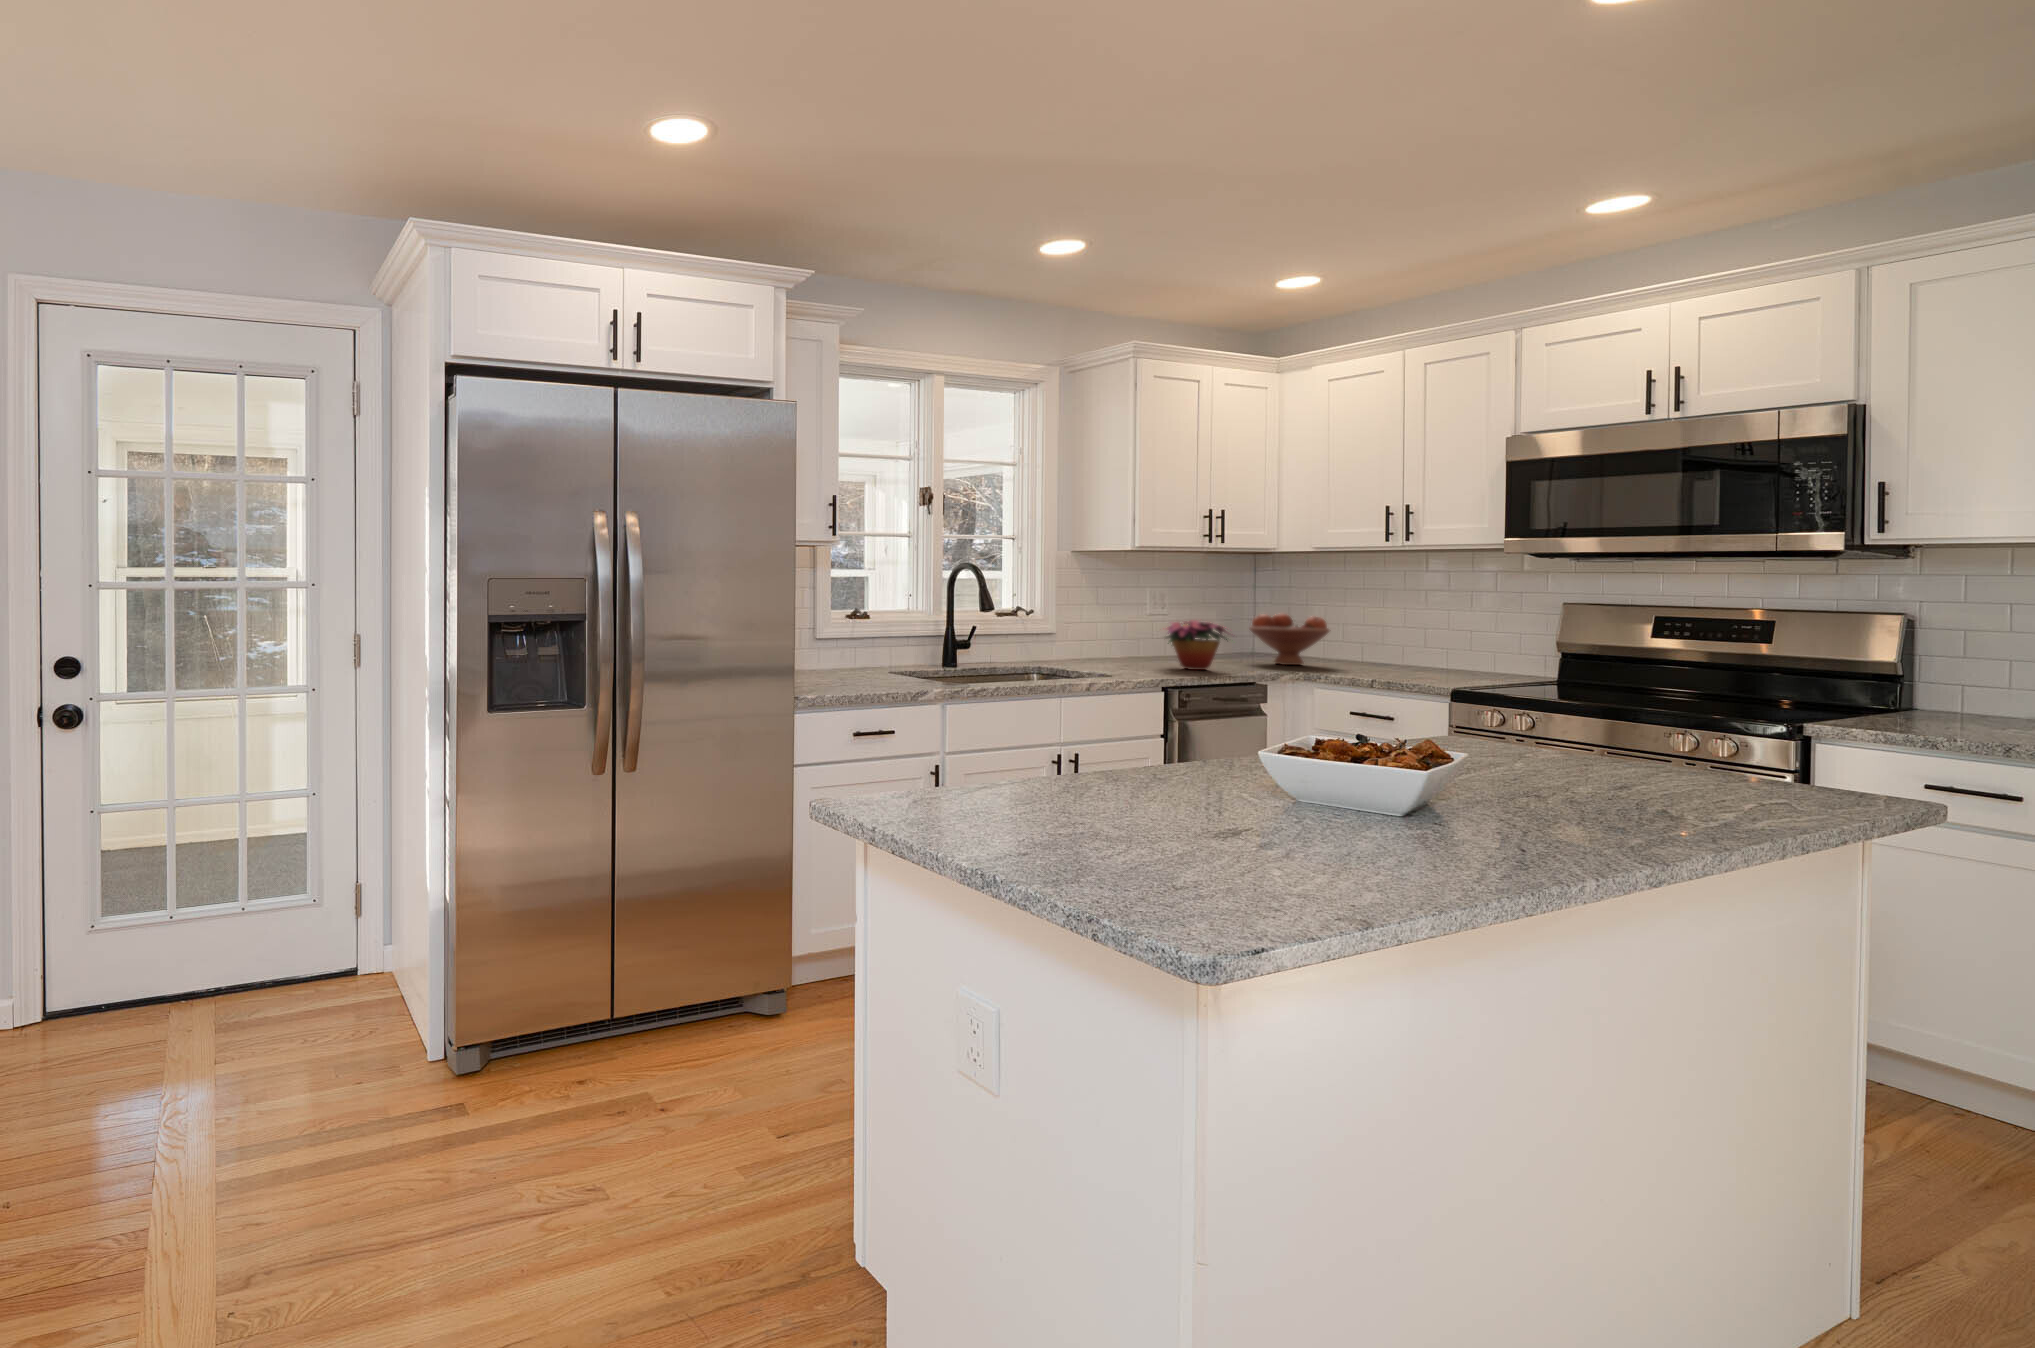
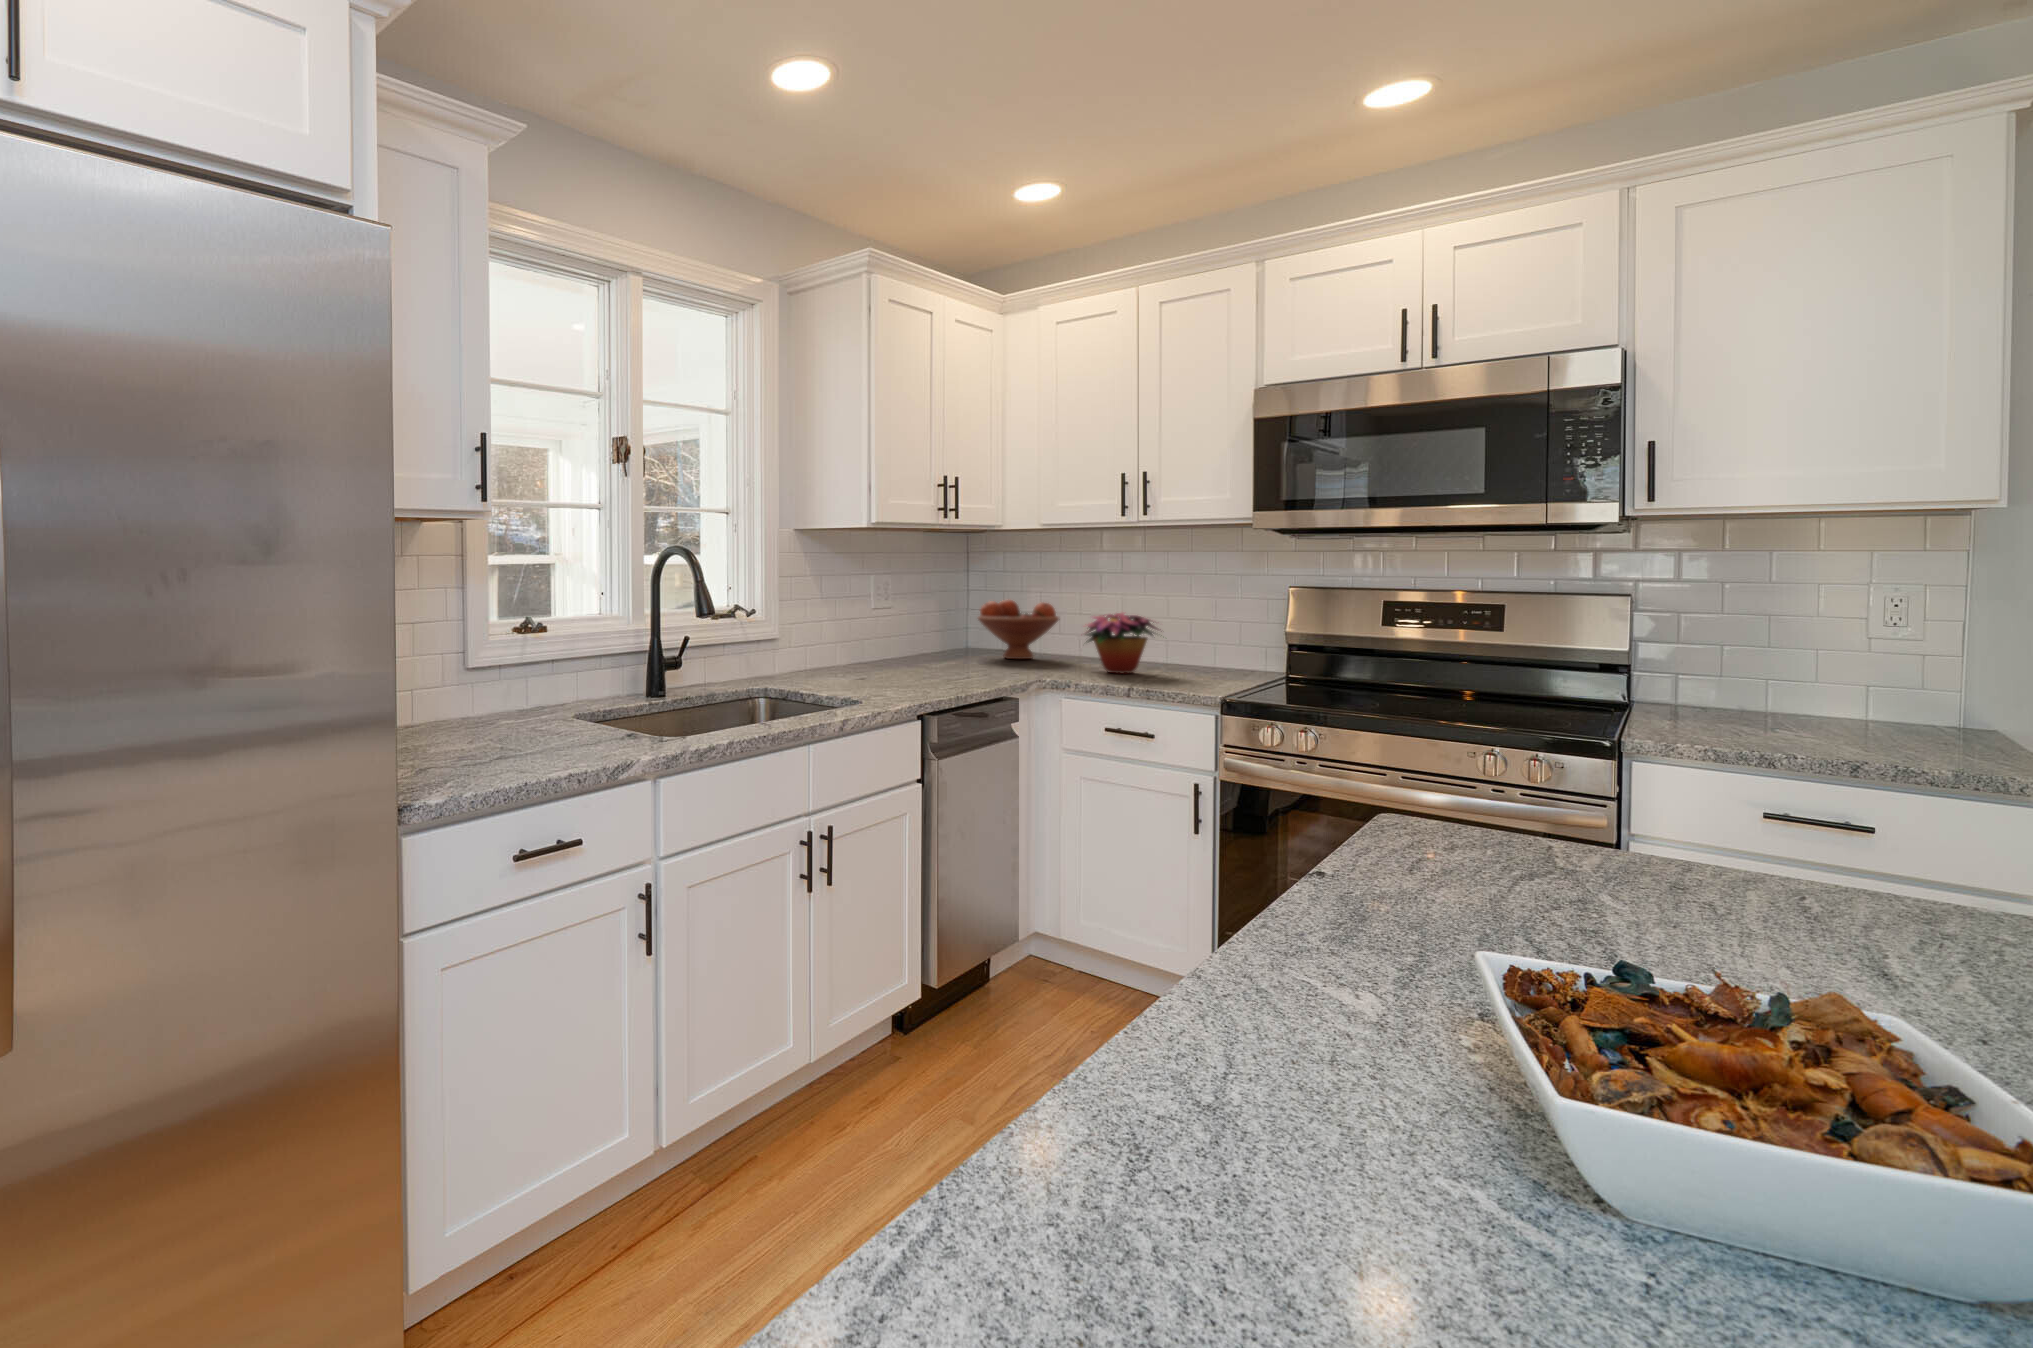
flower arrangement: present [1166,620,1227,670] -> present [1085,613,1161,674]

